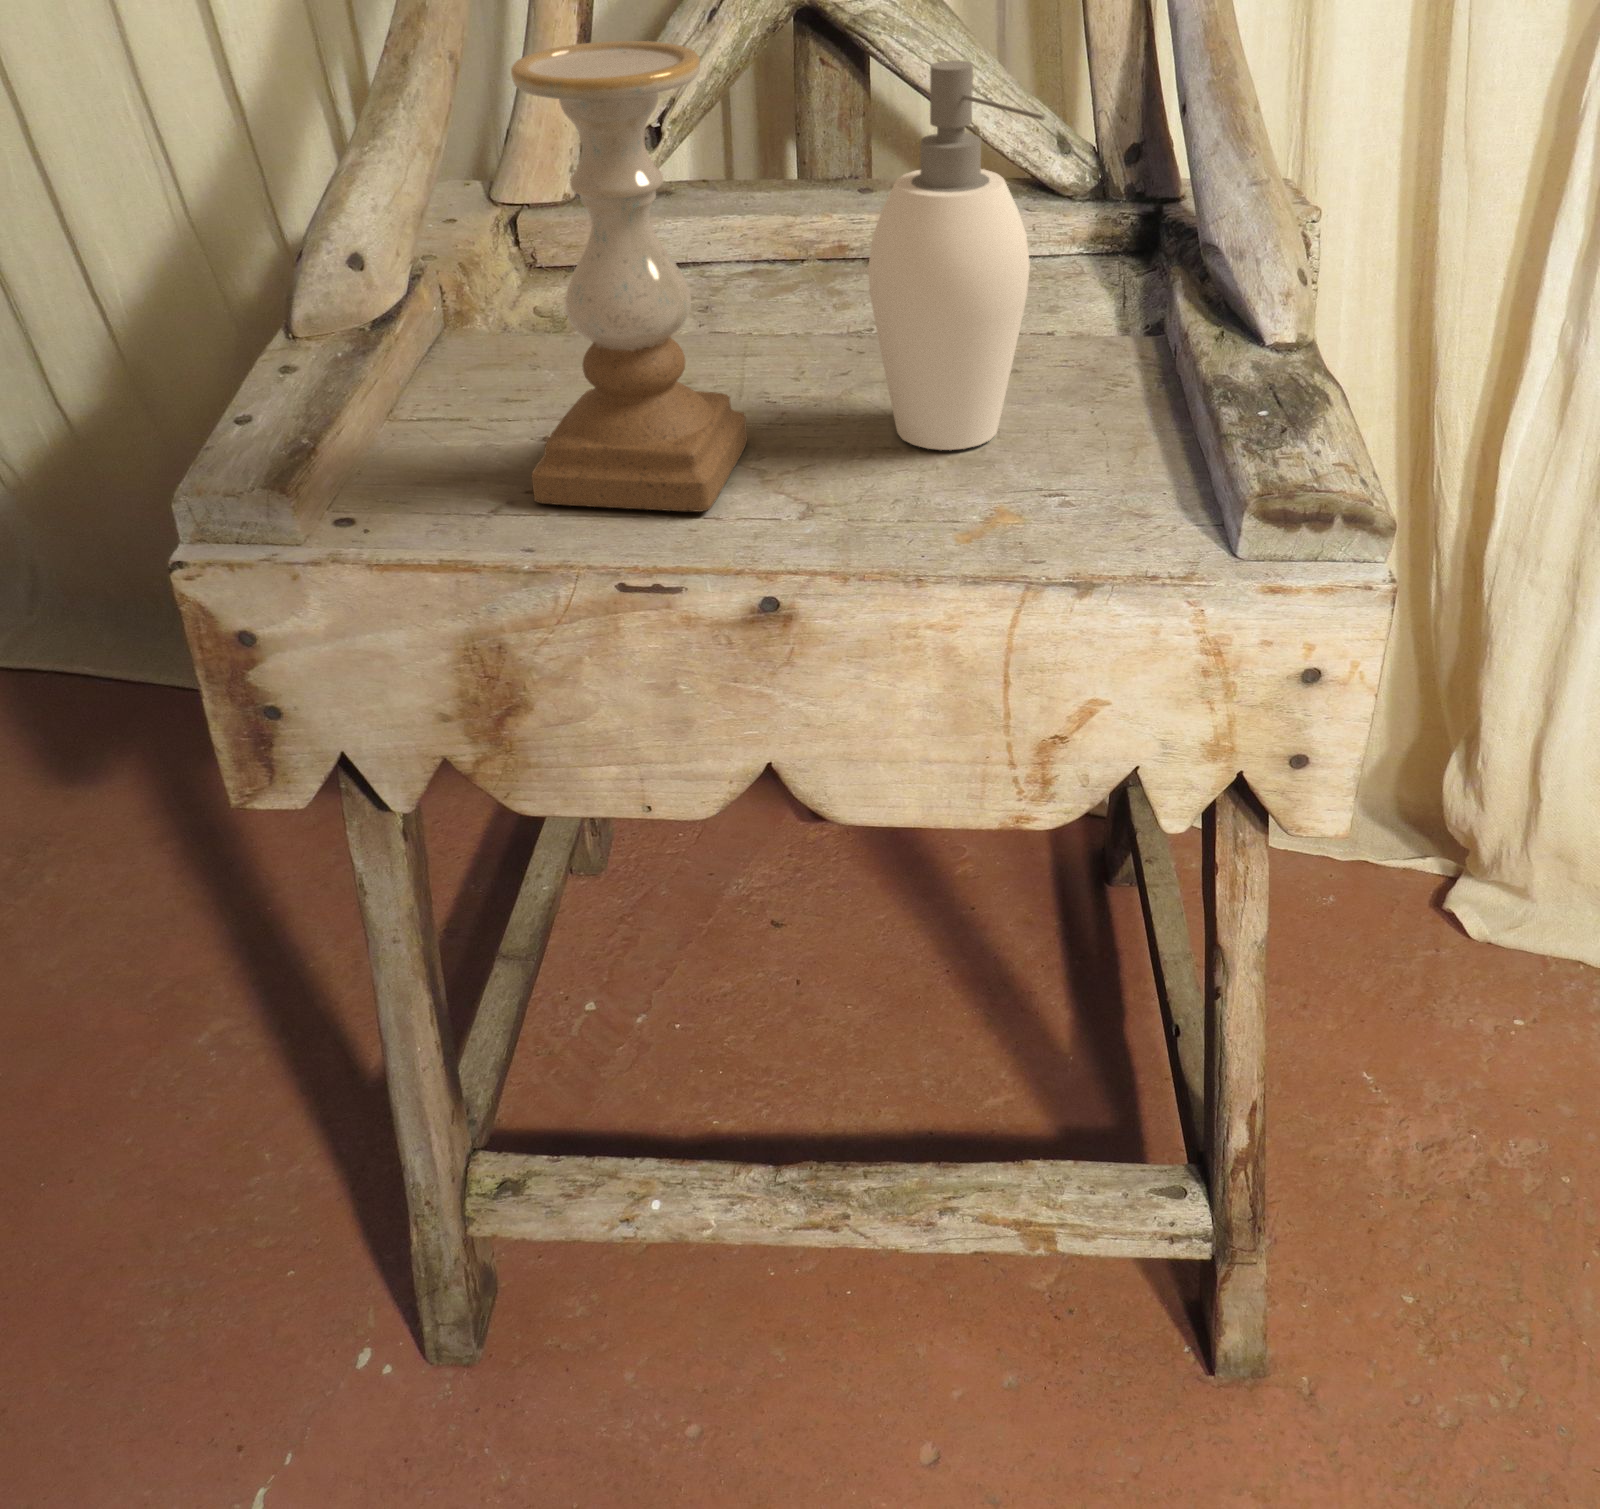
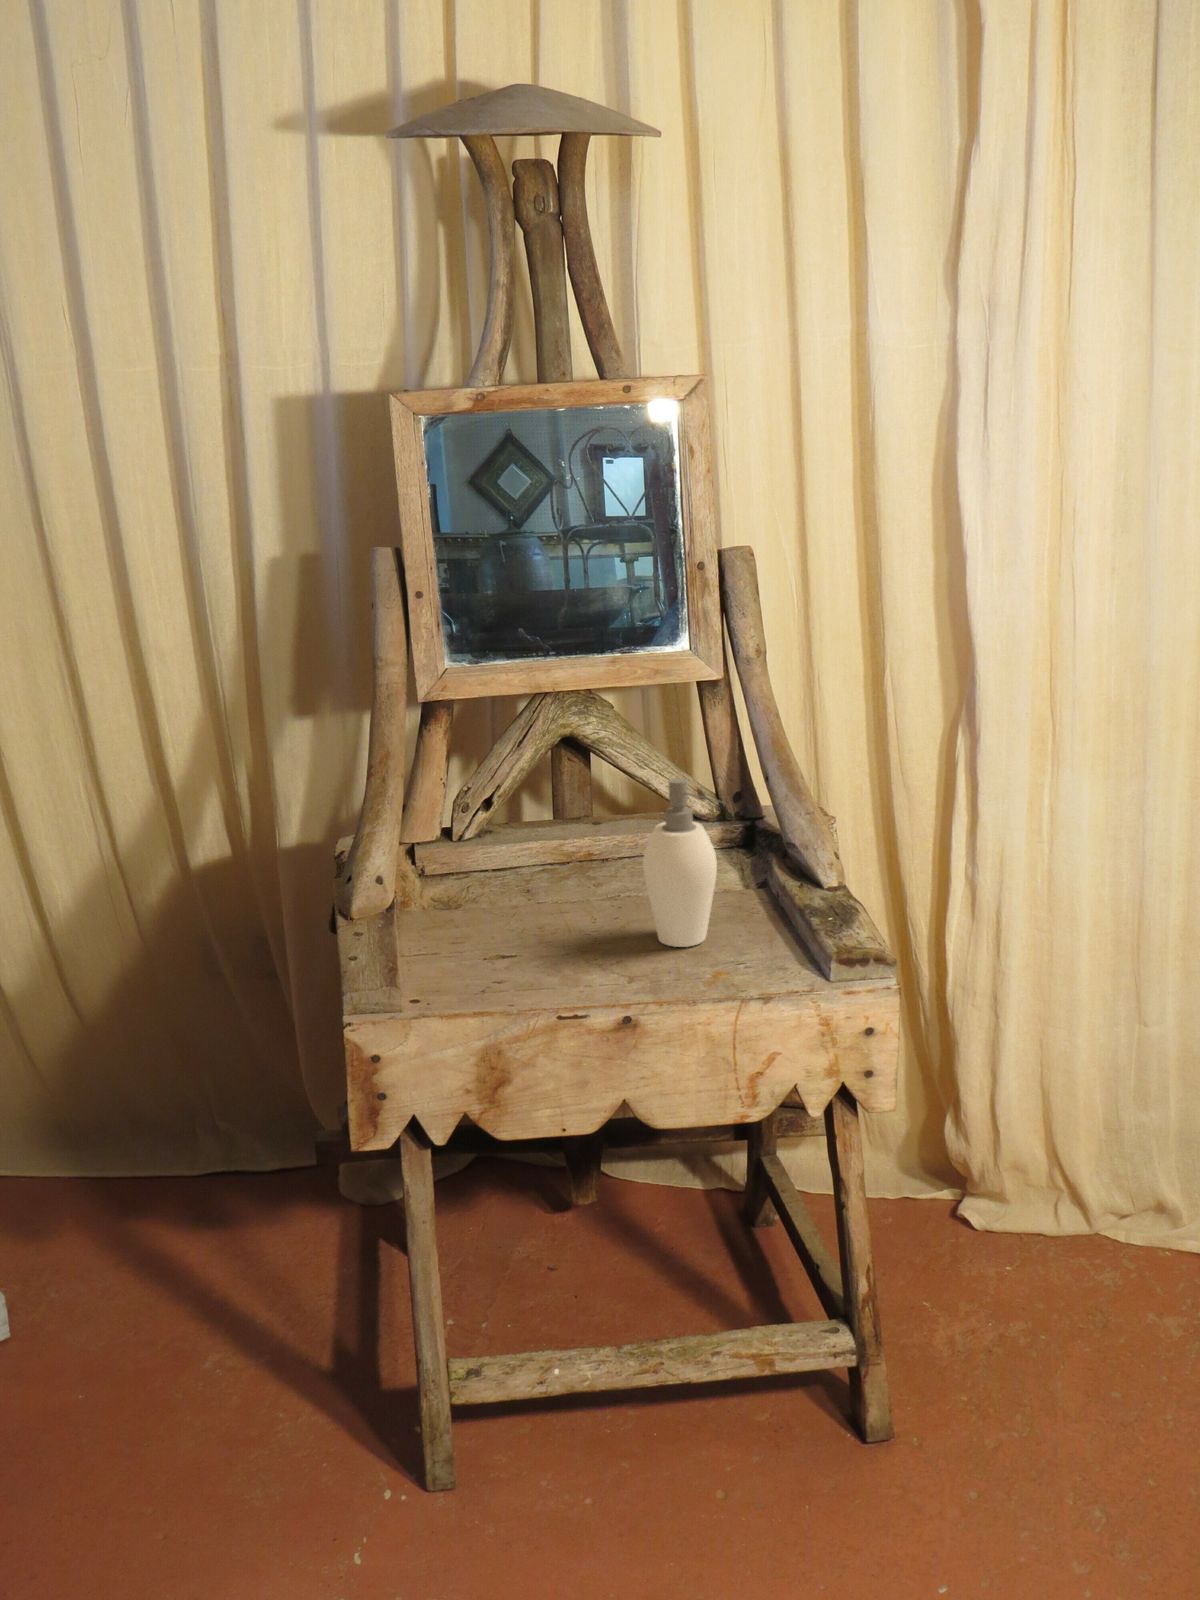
candle holder: present [511,41,747,512] -> none [497,778,591,985]

